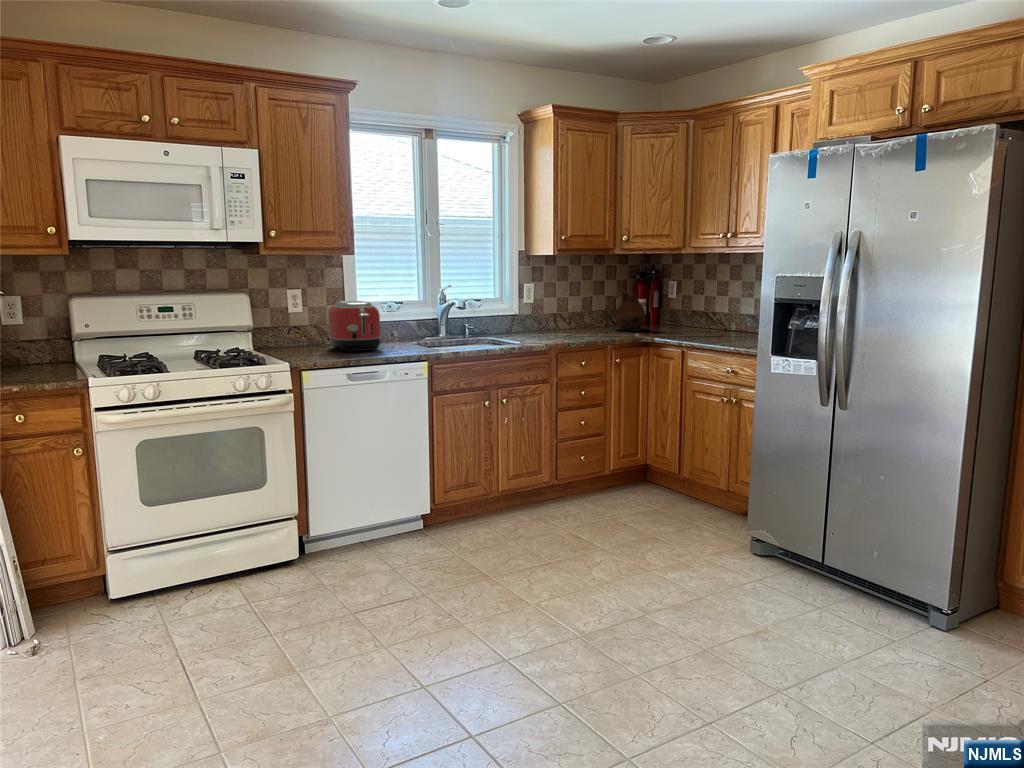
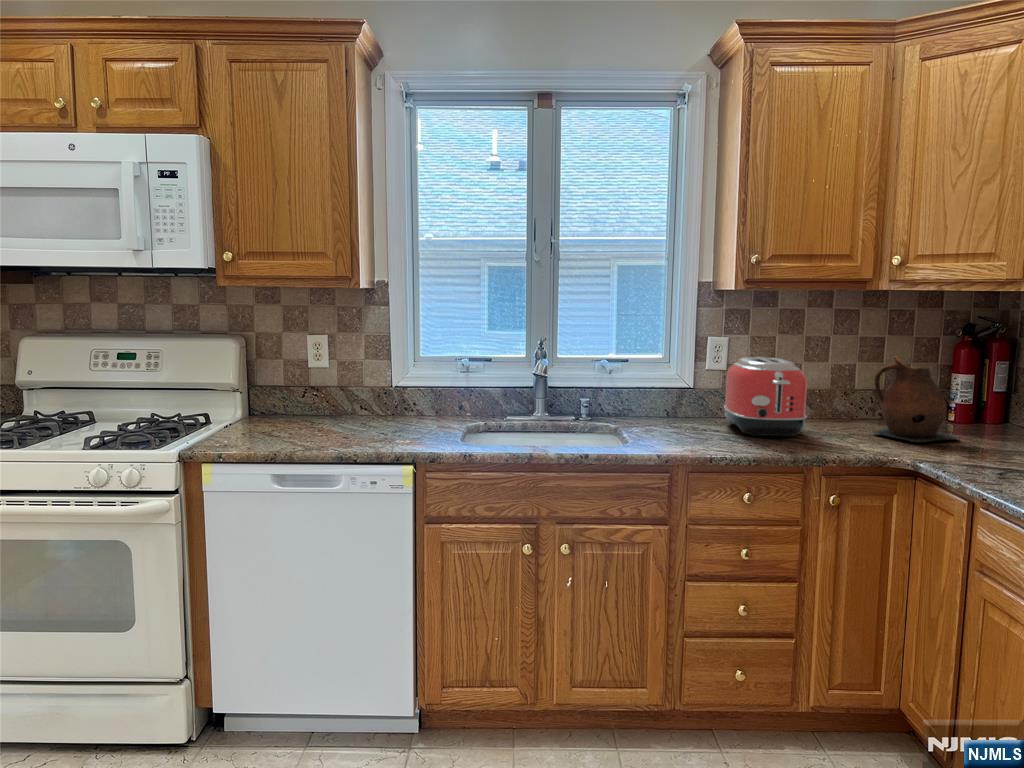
toaster: present [328,301,381,352] -> present [724,357,807,437]

